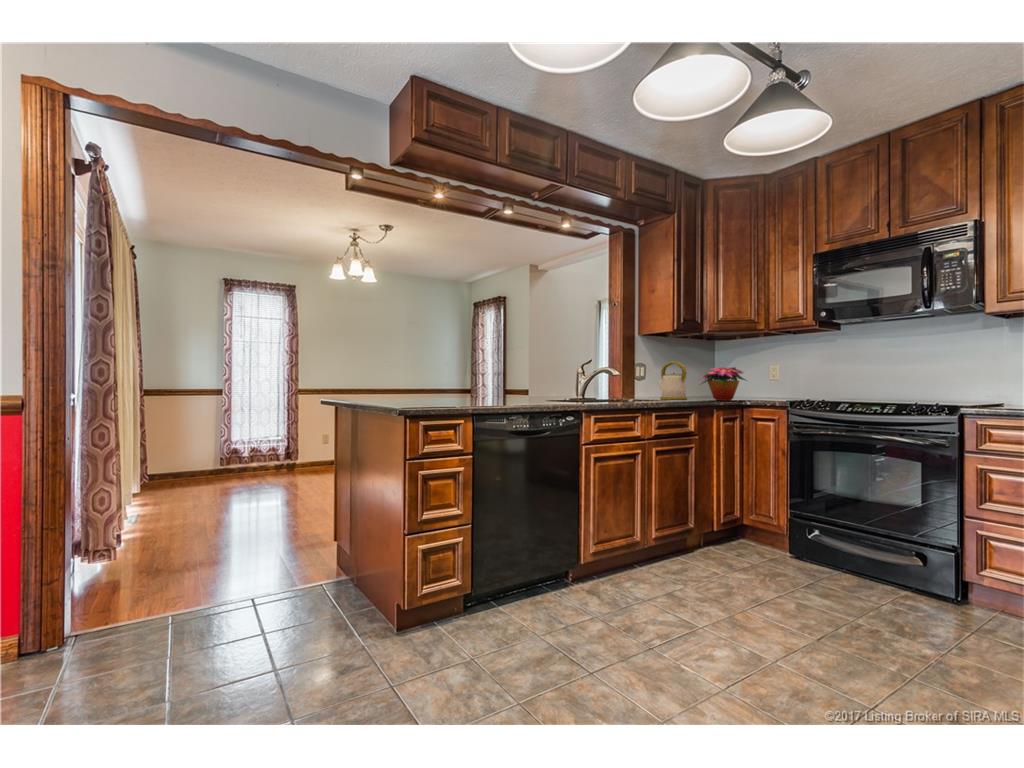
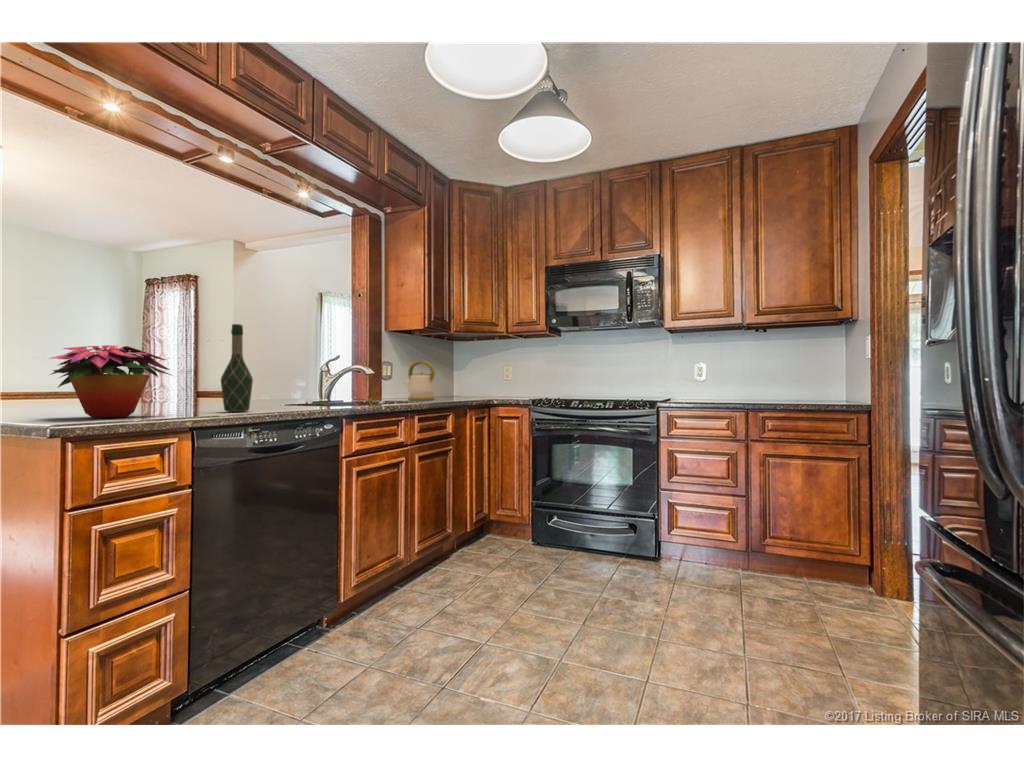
wine bottle: none [495,340,516,404] -> present [221,324,253,412]
flower arrangement: present [699,367,746,401] -> present [50,345,172,418]

